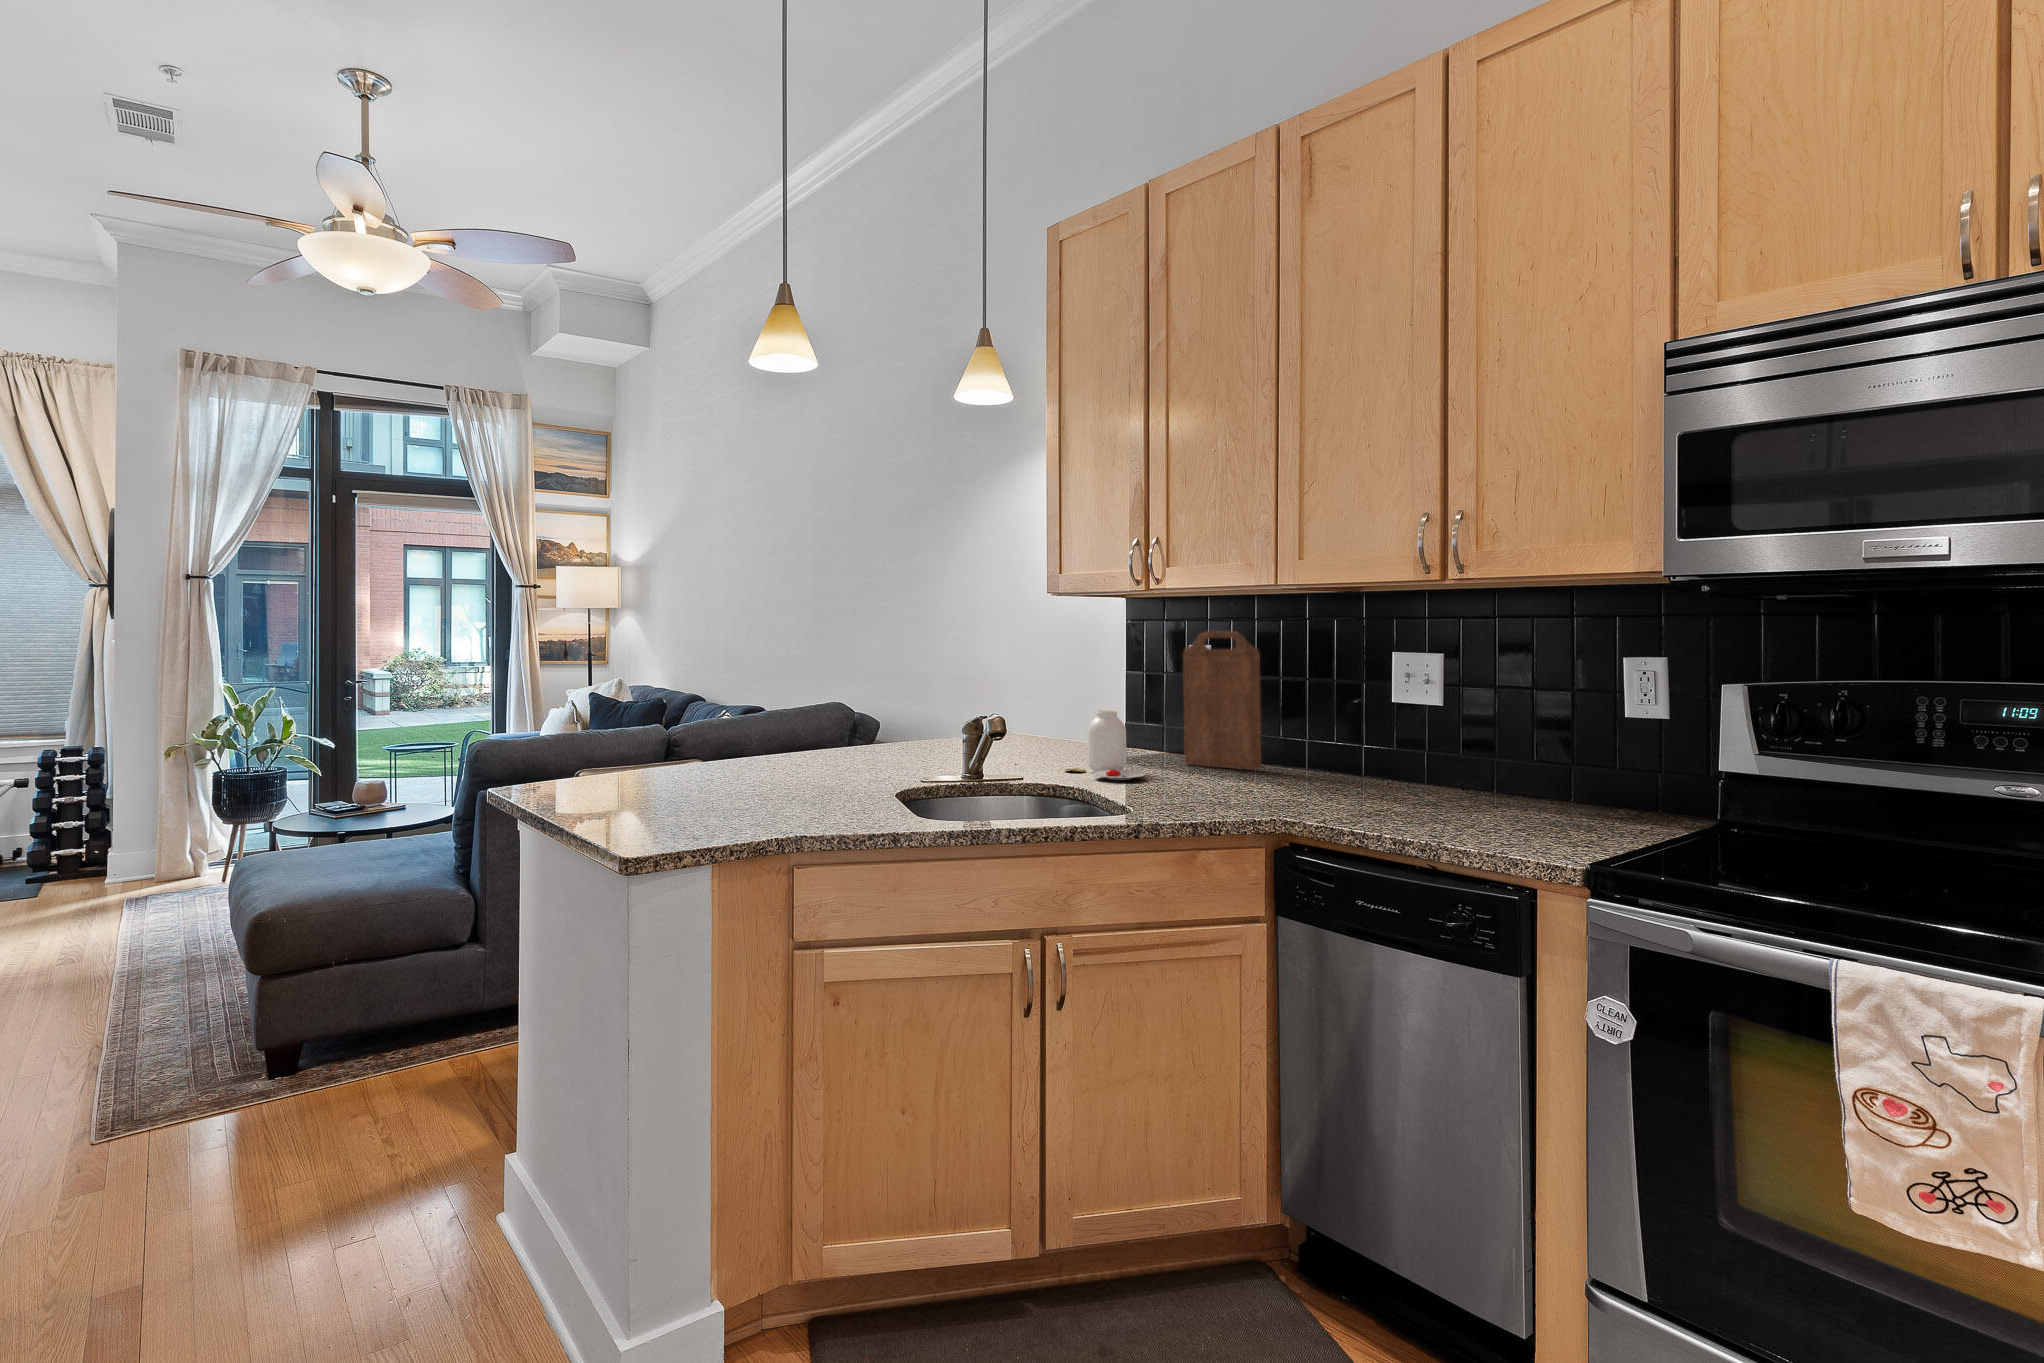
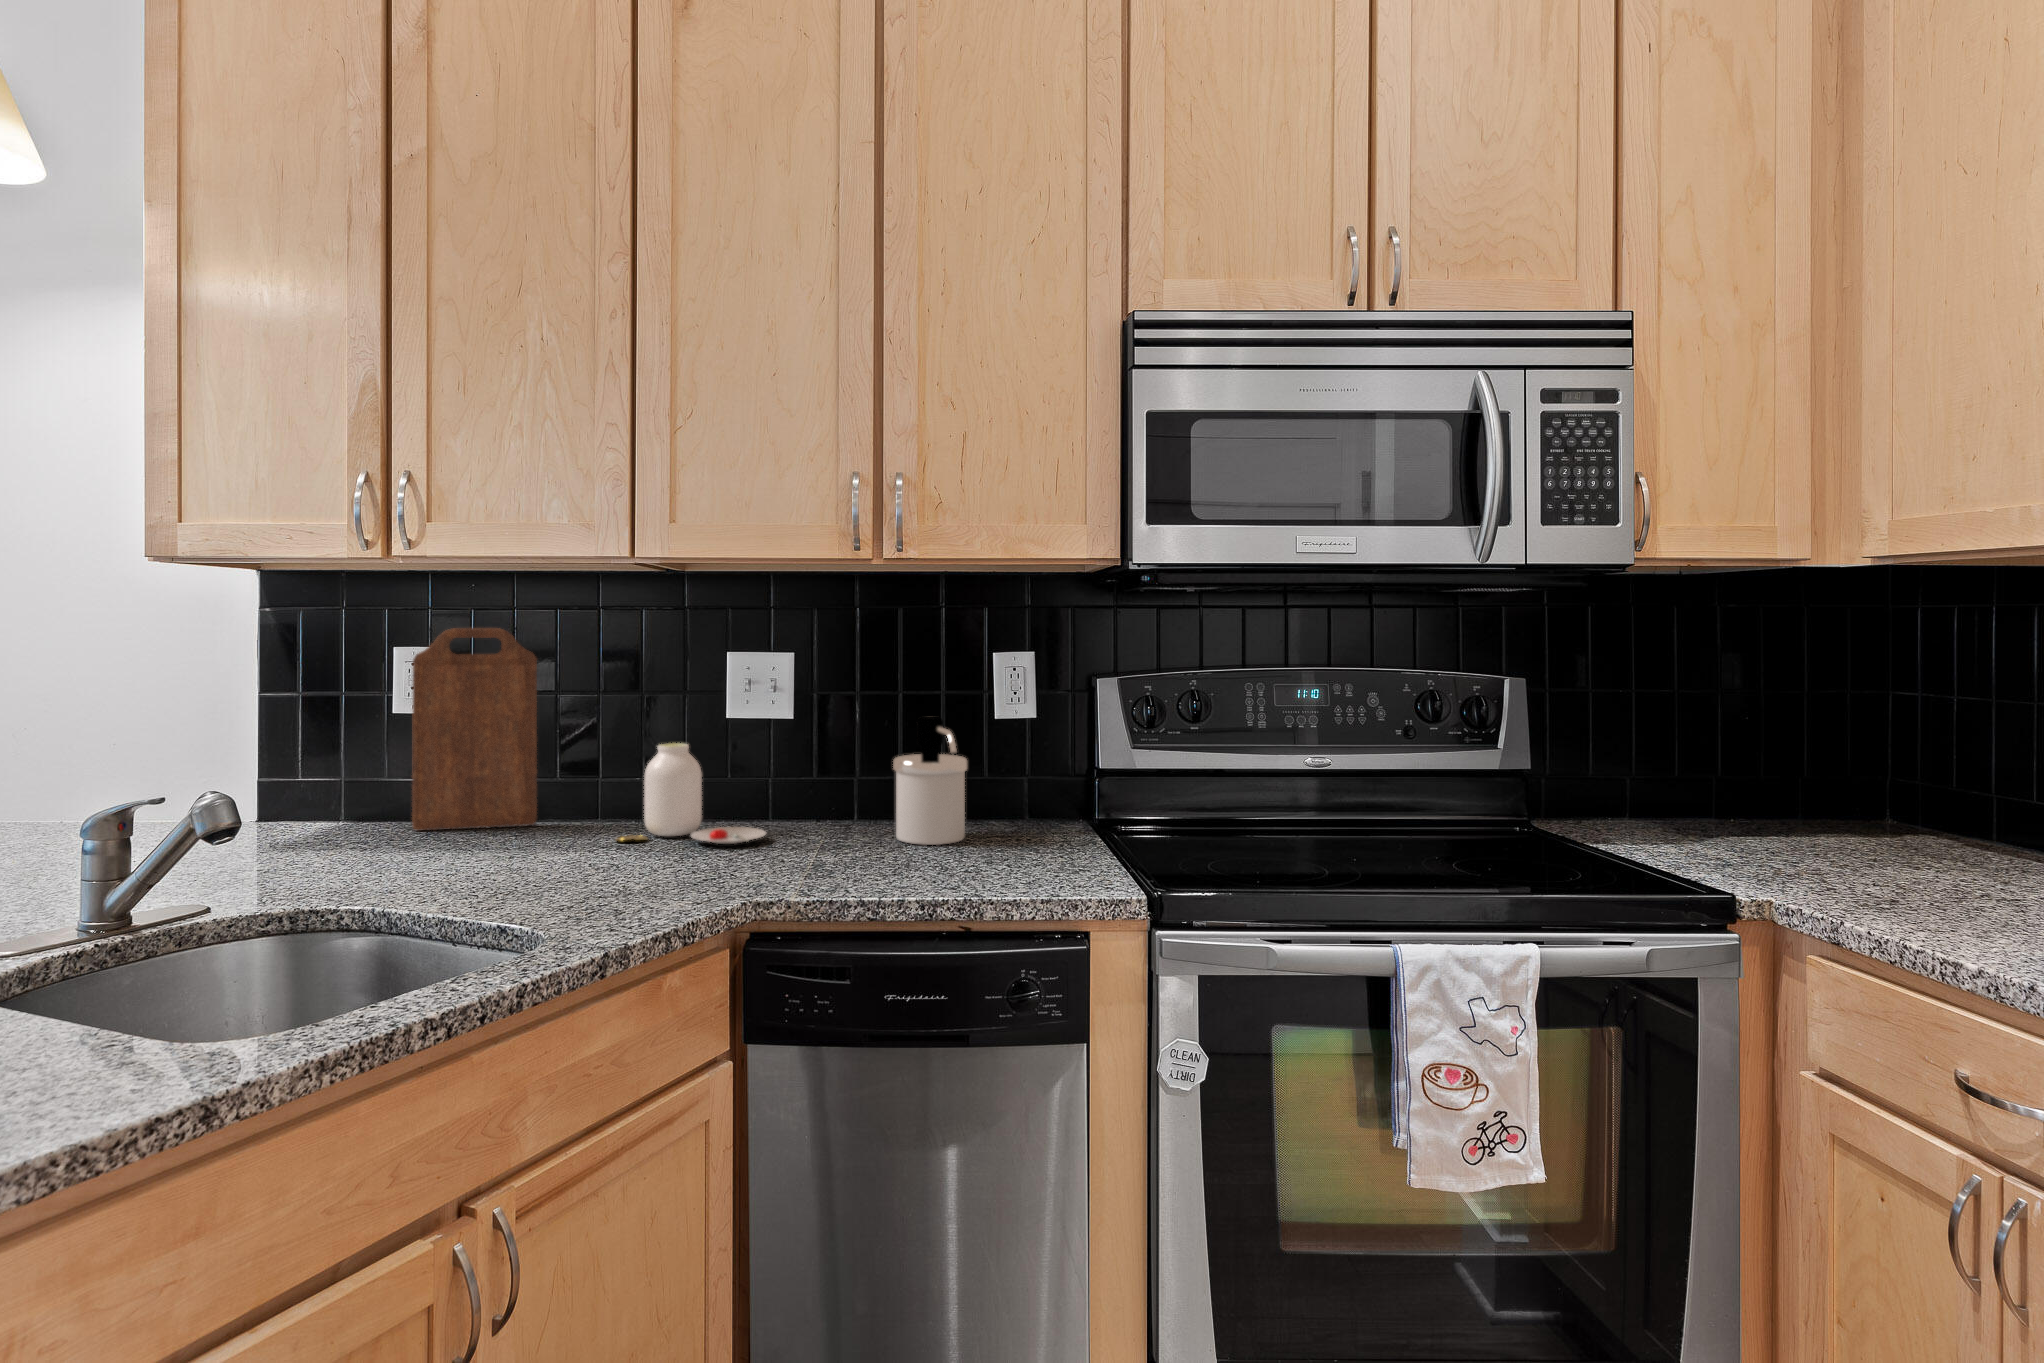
soap dispenser: none [1483,709,1555,819] -> present [893,717,967,845]
jar: present [1065,710,1145,780] -> present [616,743,766,844]

